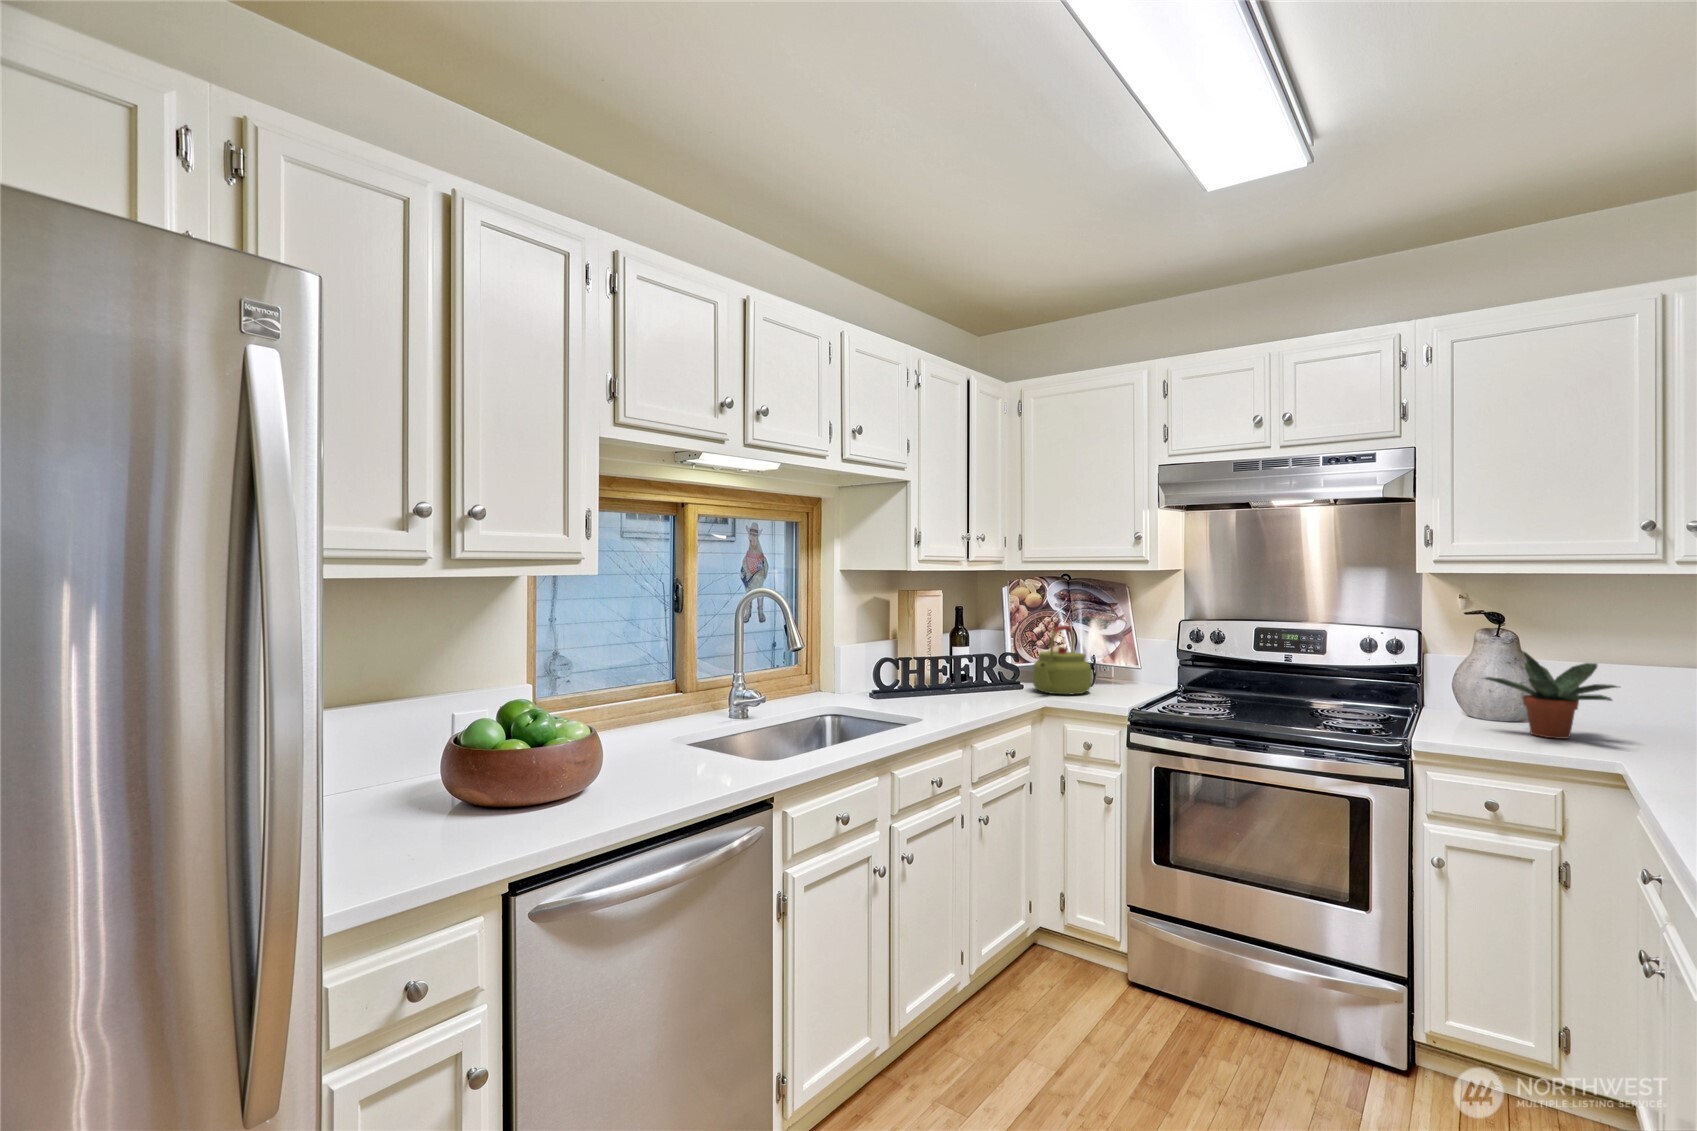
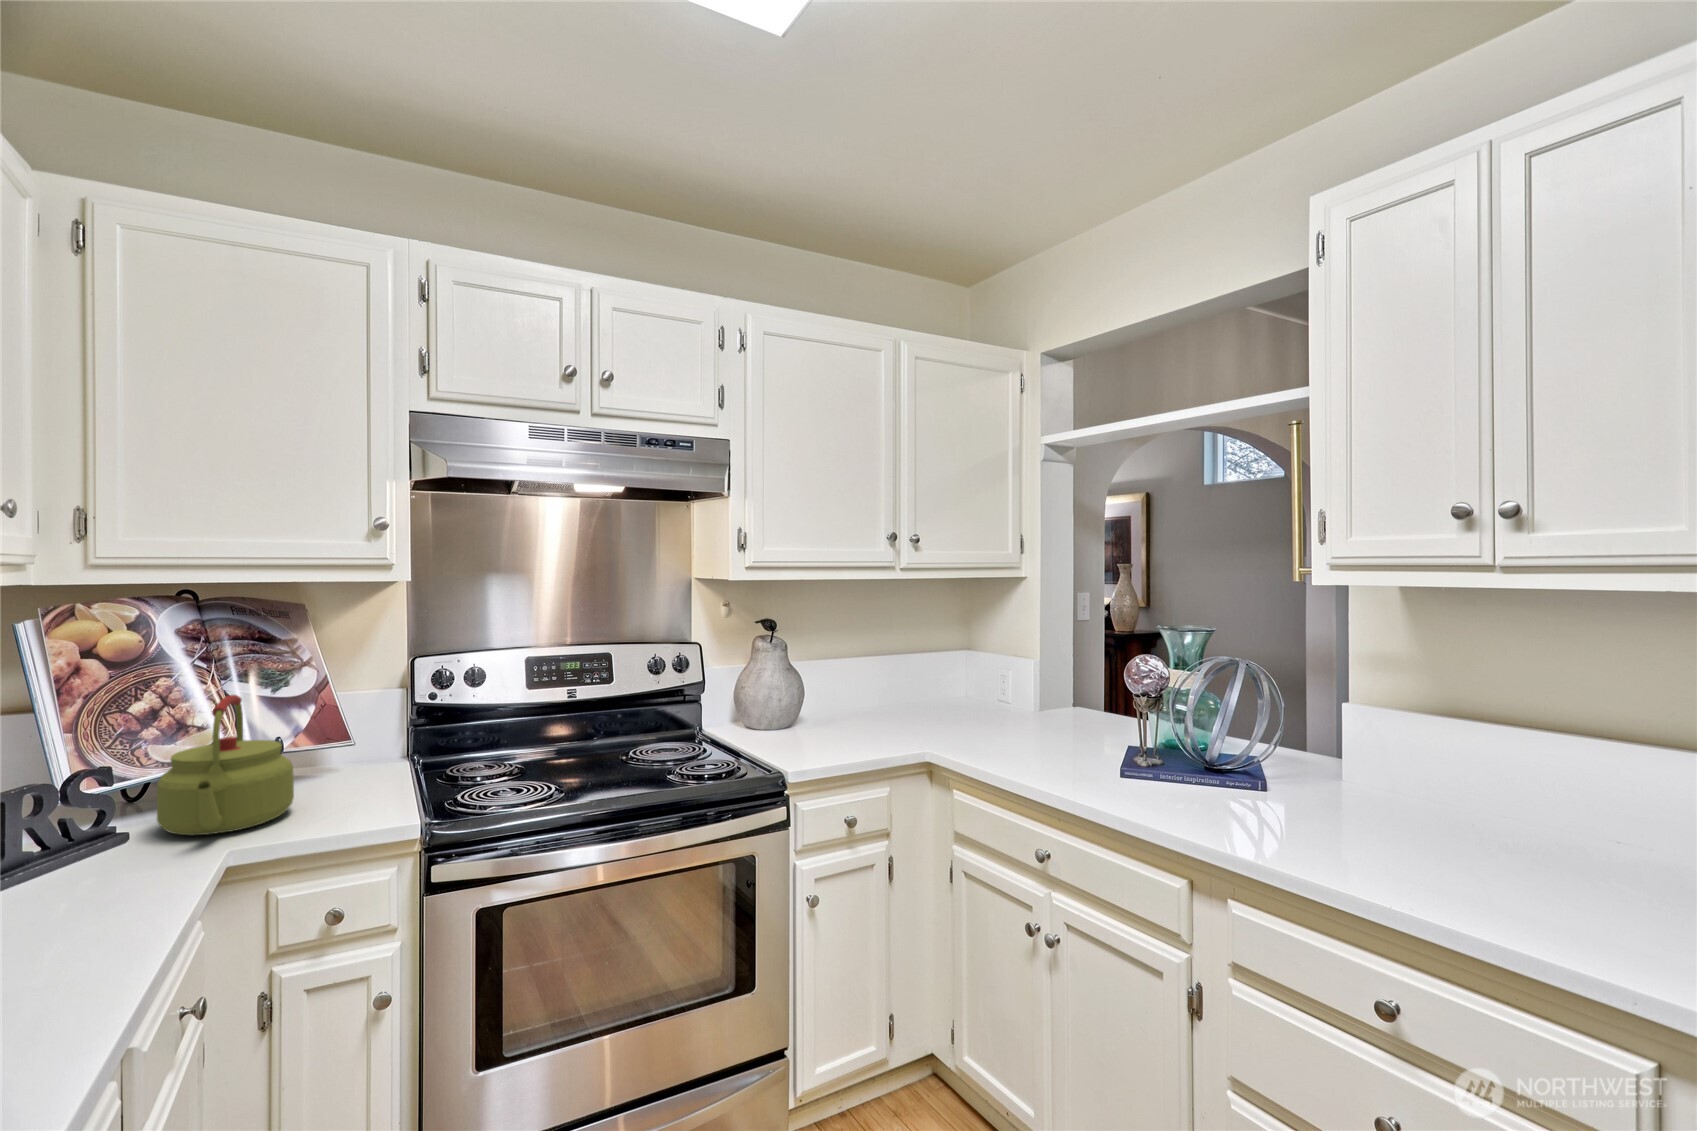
potted plant: present [1485,651,1618,739] -> none [789,657,891,740]

